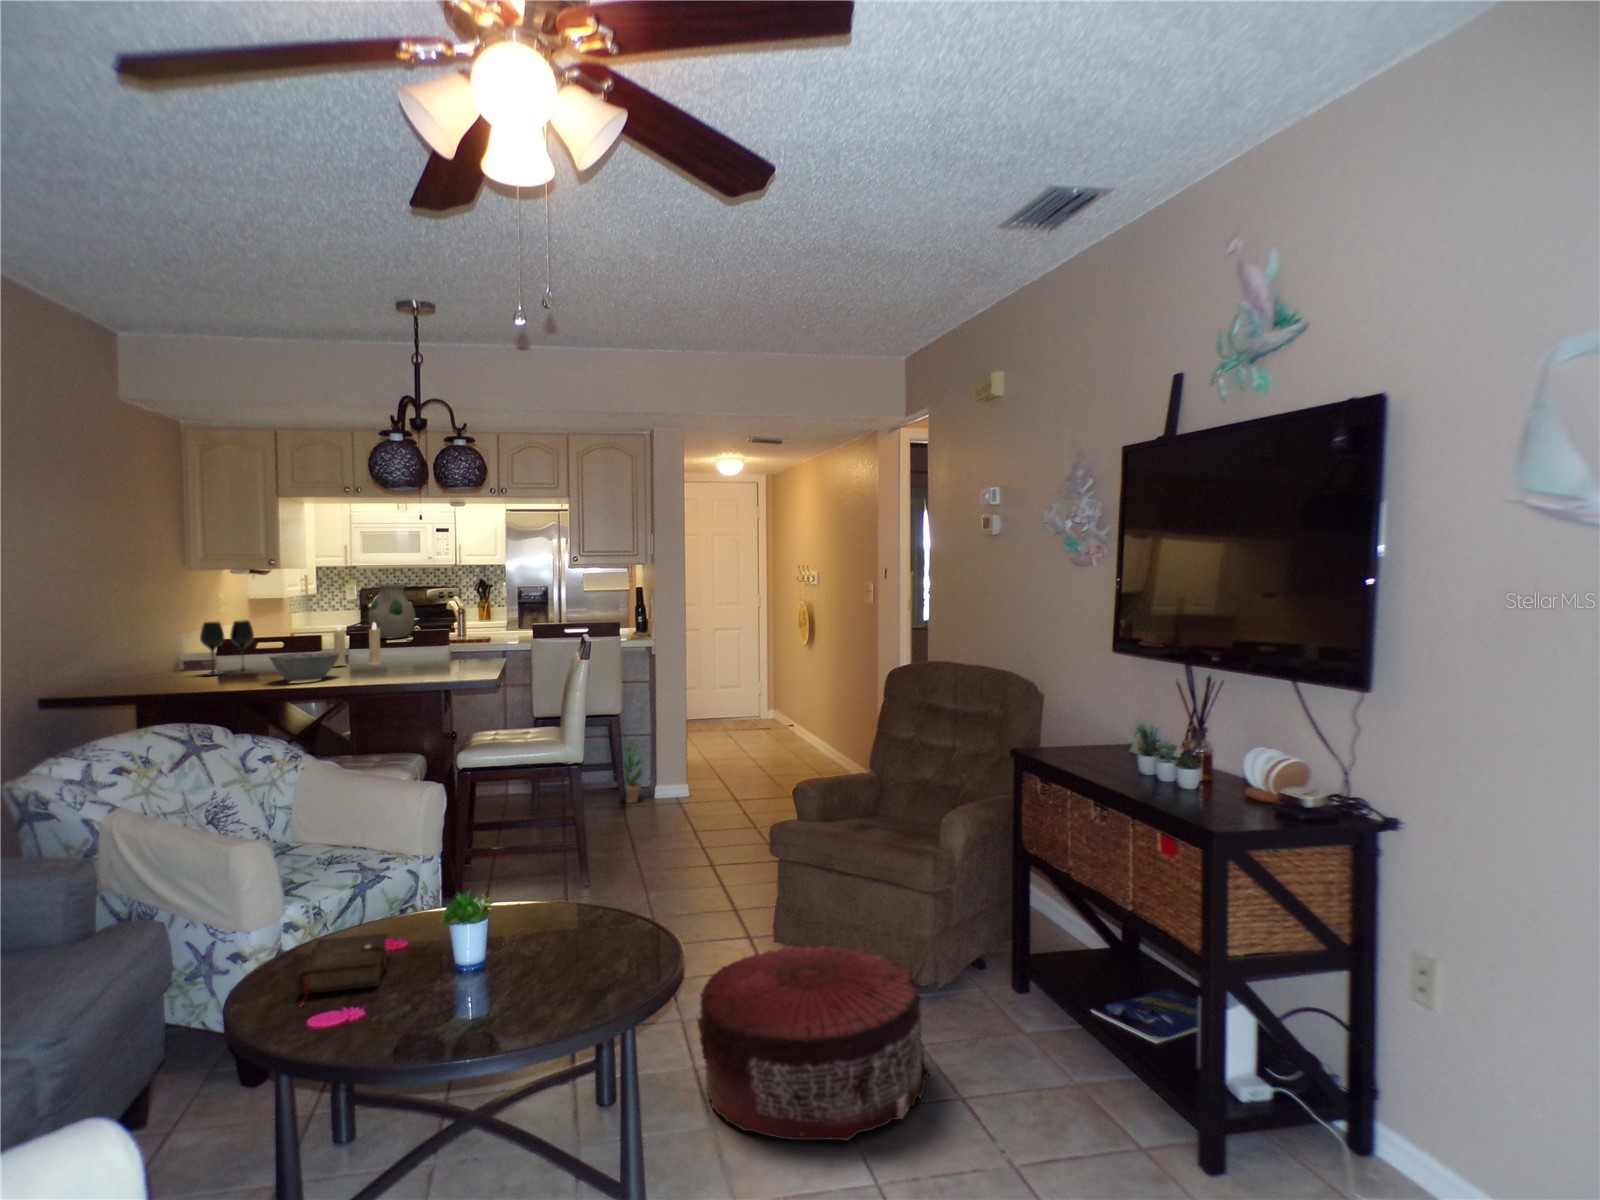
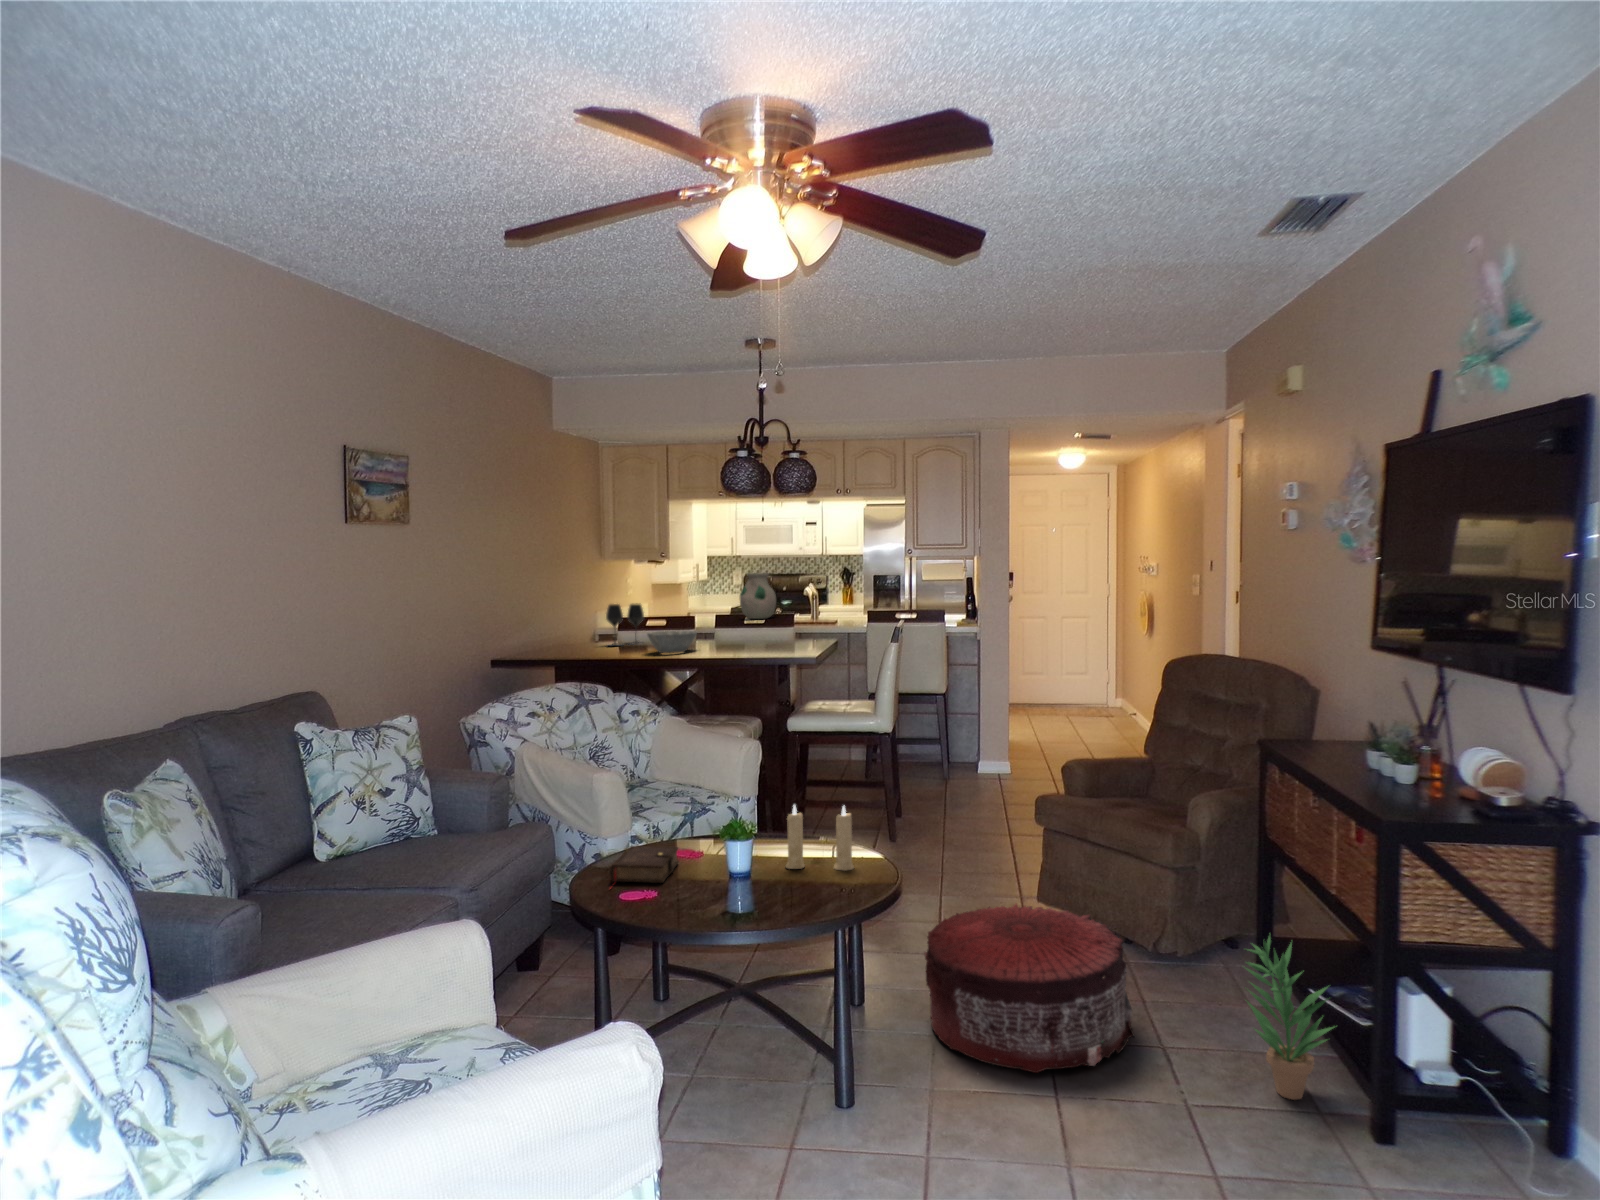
candle: present [334,623,381,666] -> present [786,805,854,870]
potted plant: present [621,740,643,803] -> present [1246,936,1334,1100]

